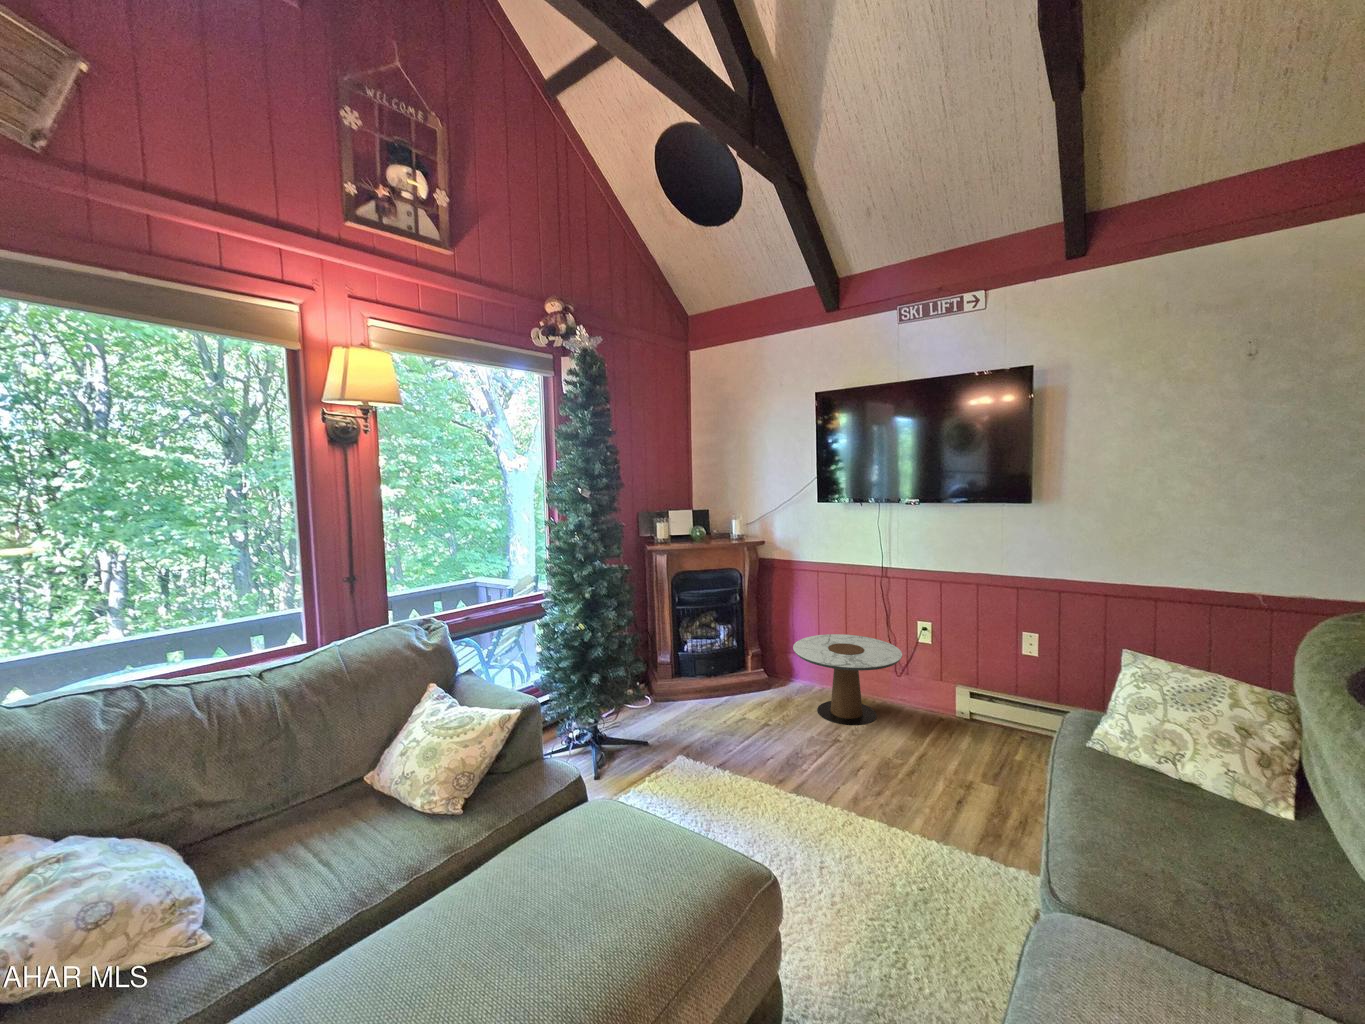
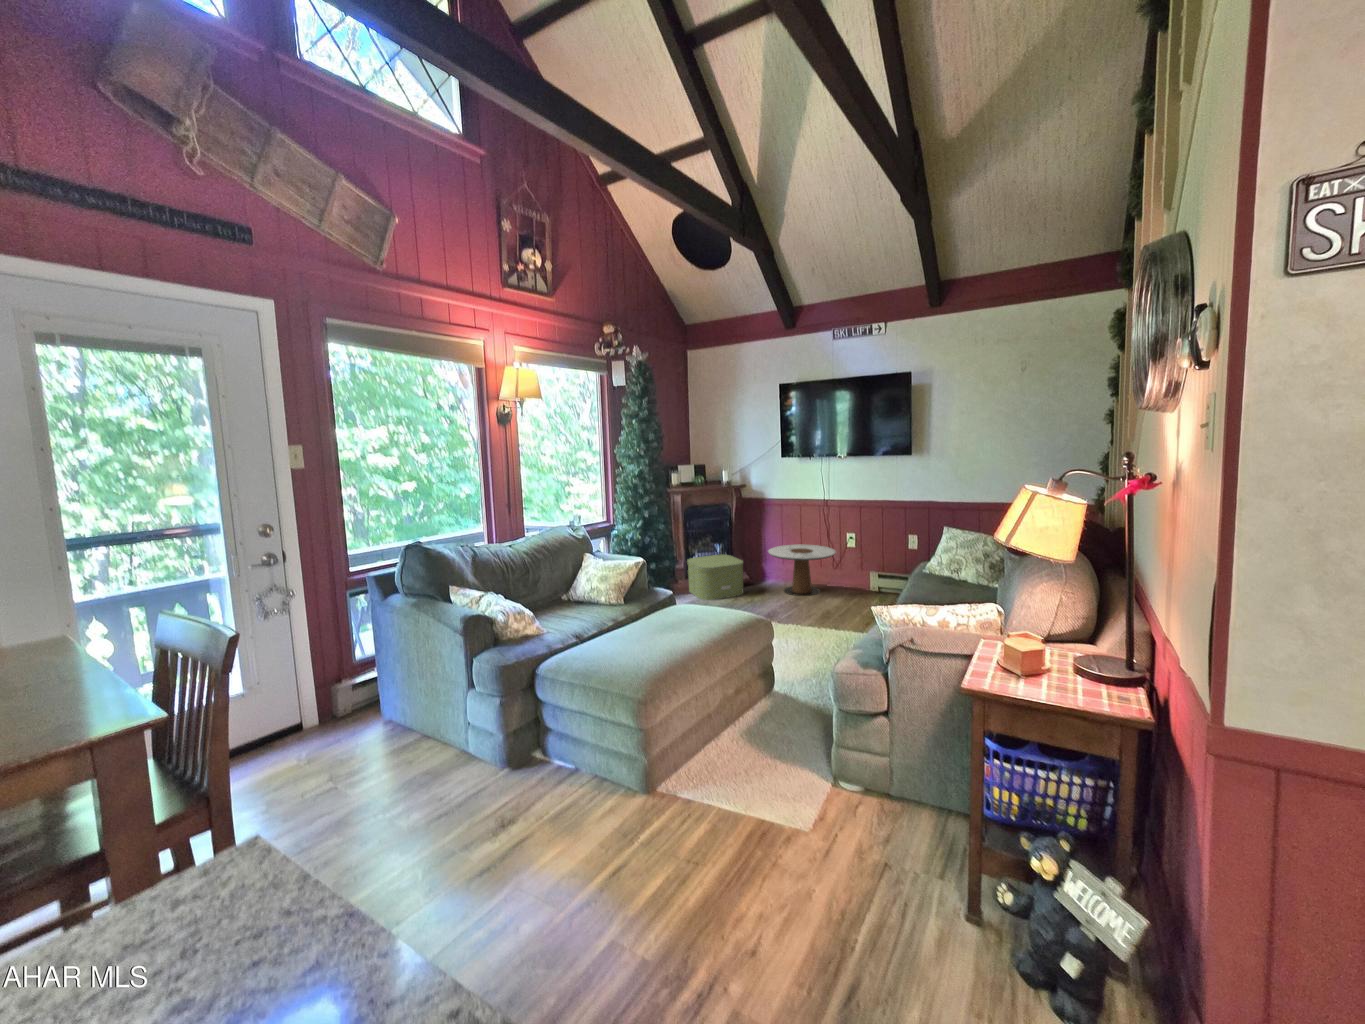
storage box: none [671,643,754,721] -> present [687,555,743,600]

